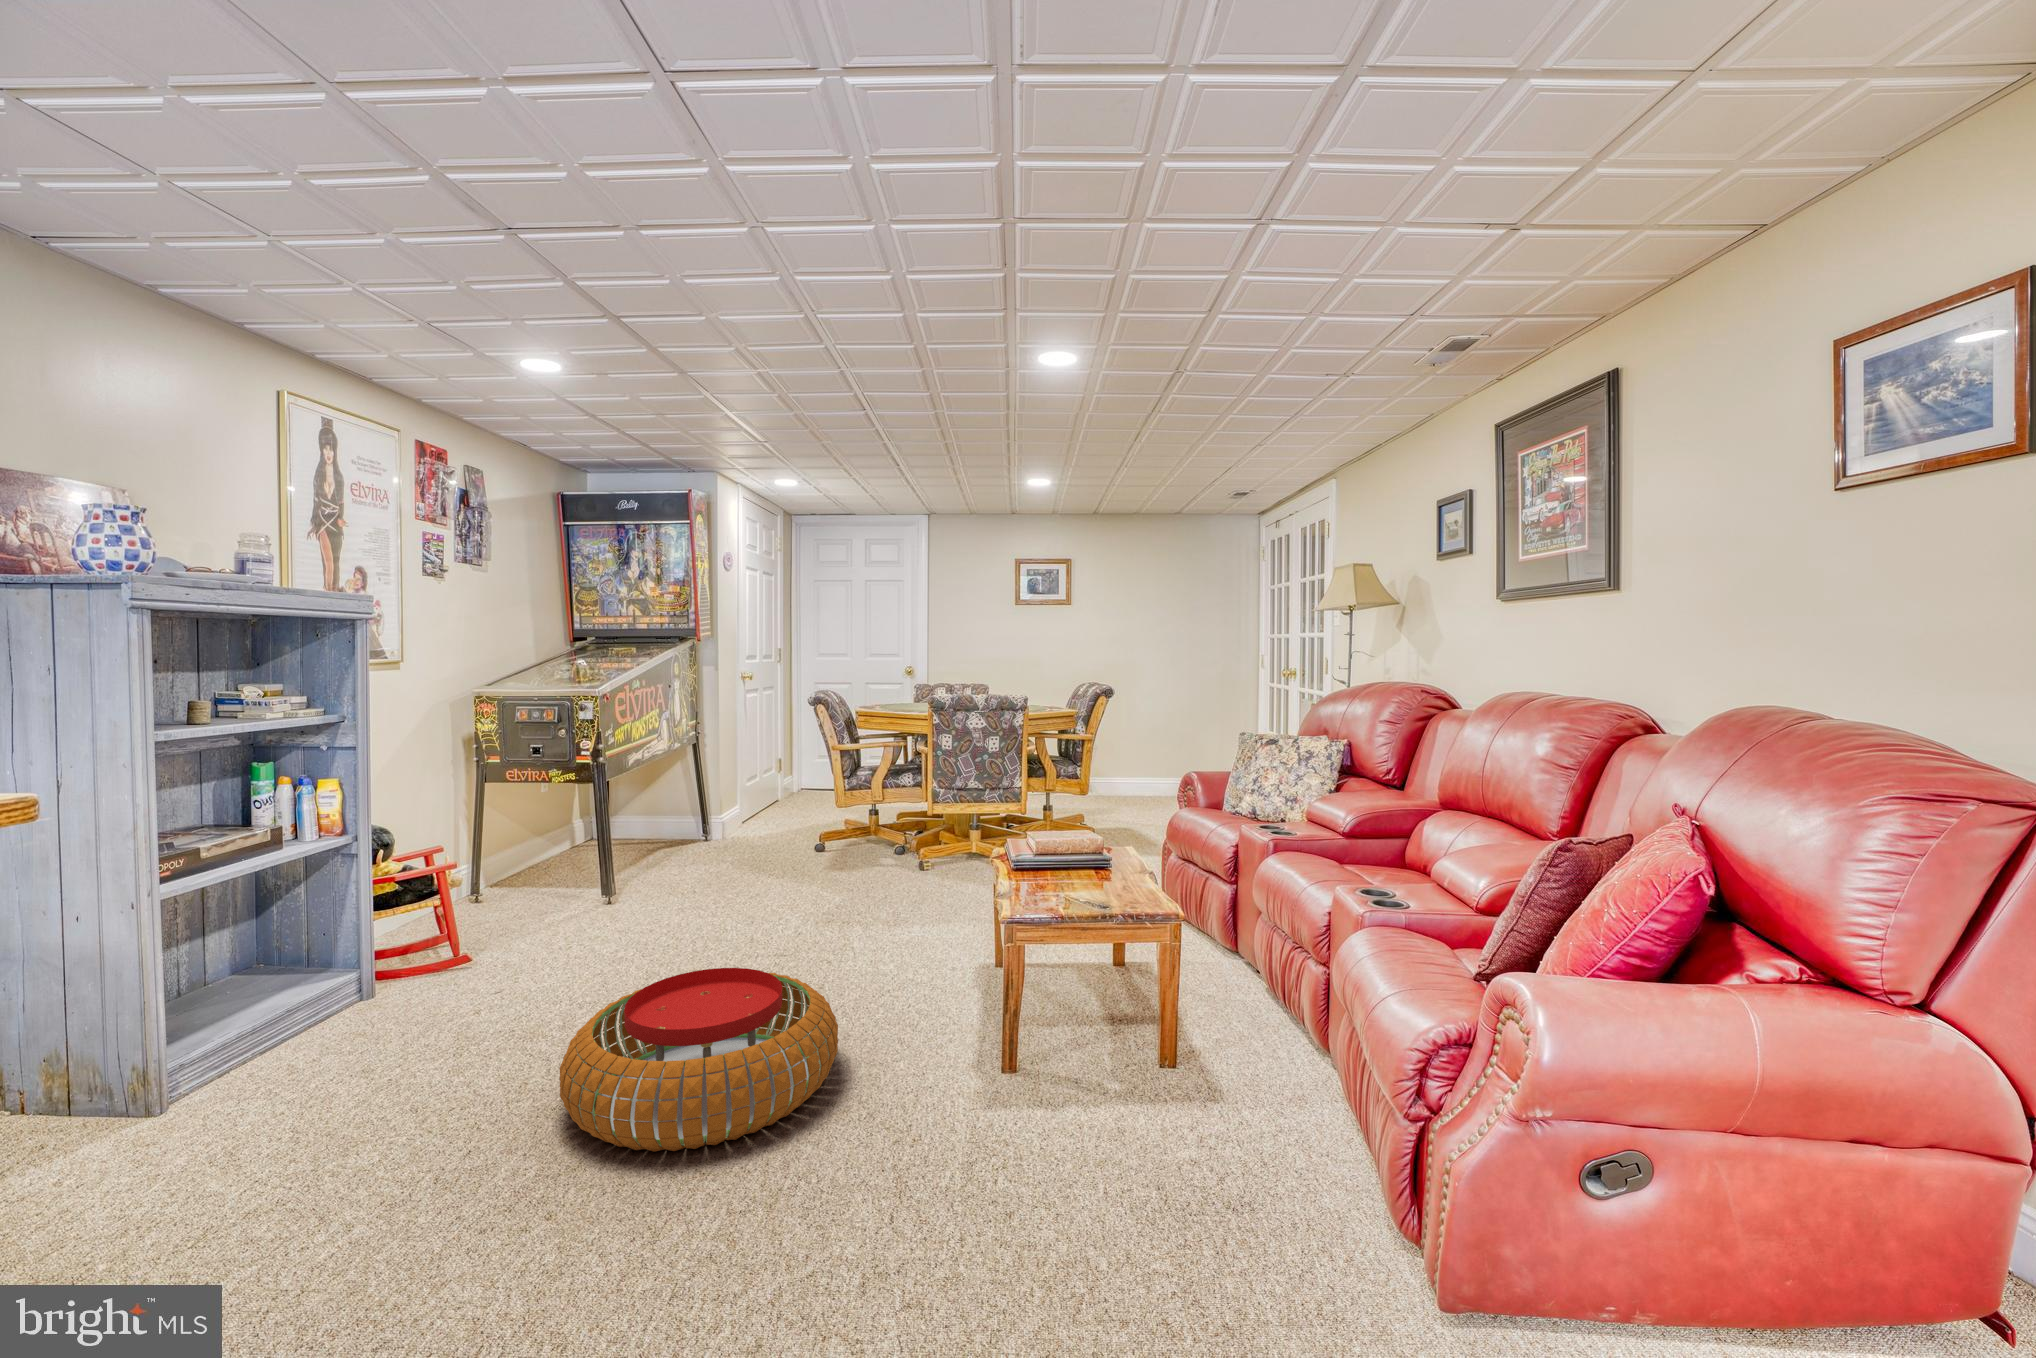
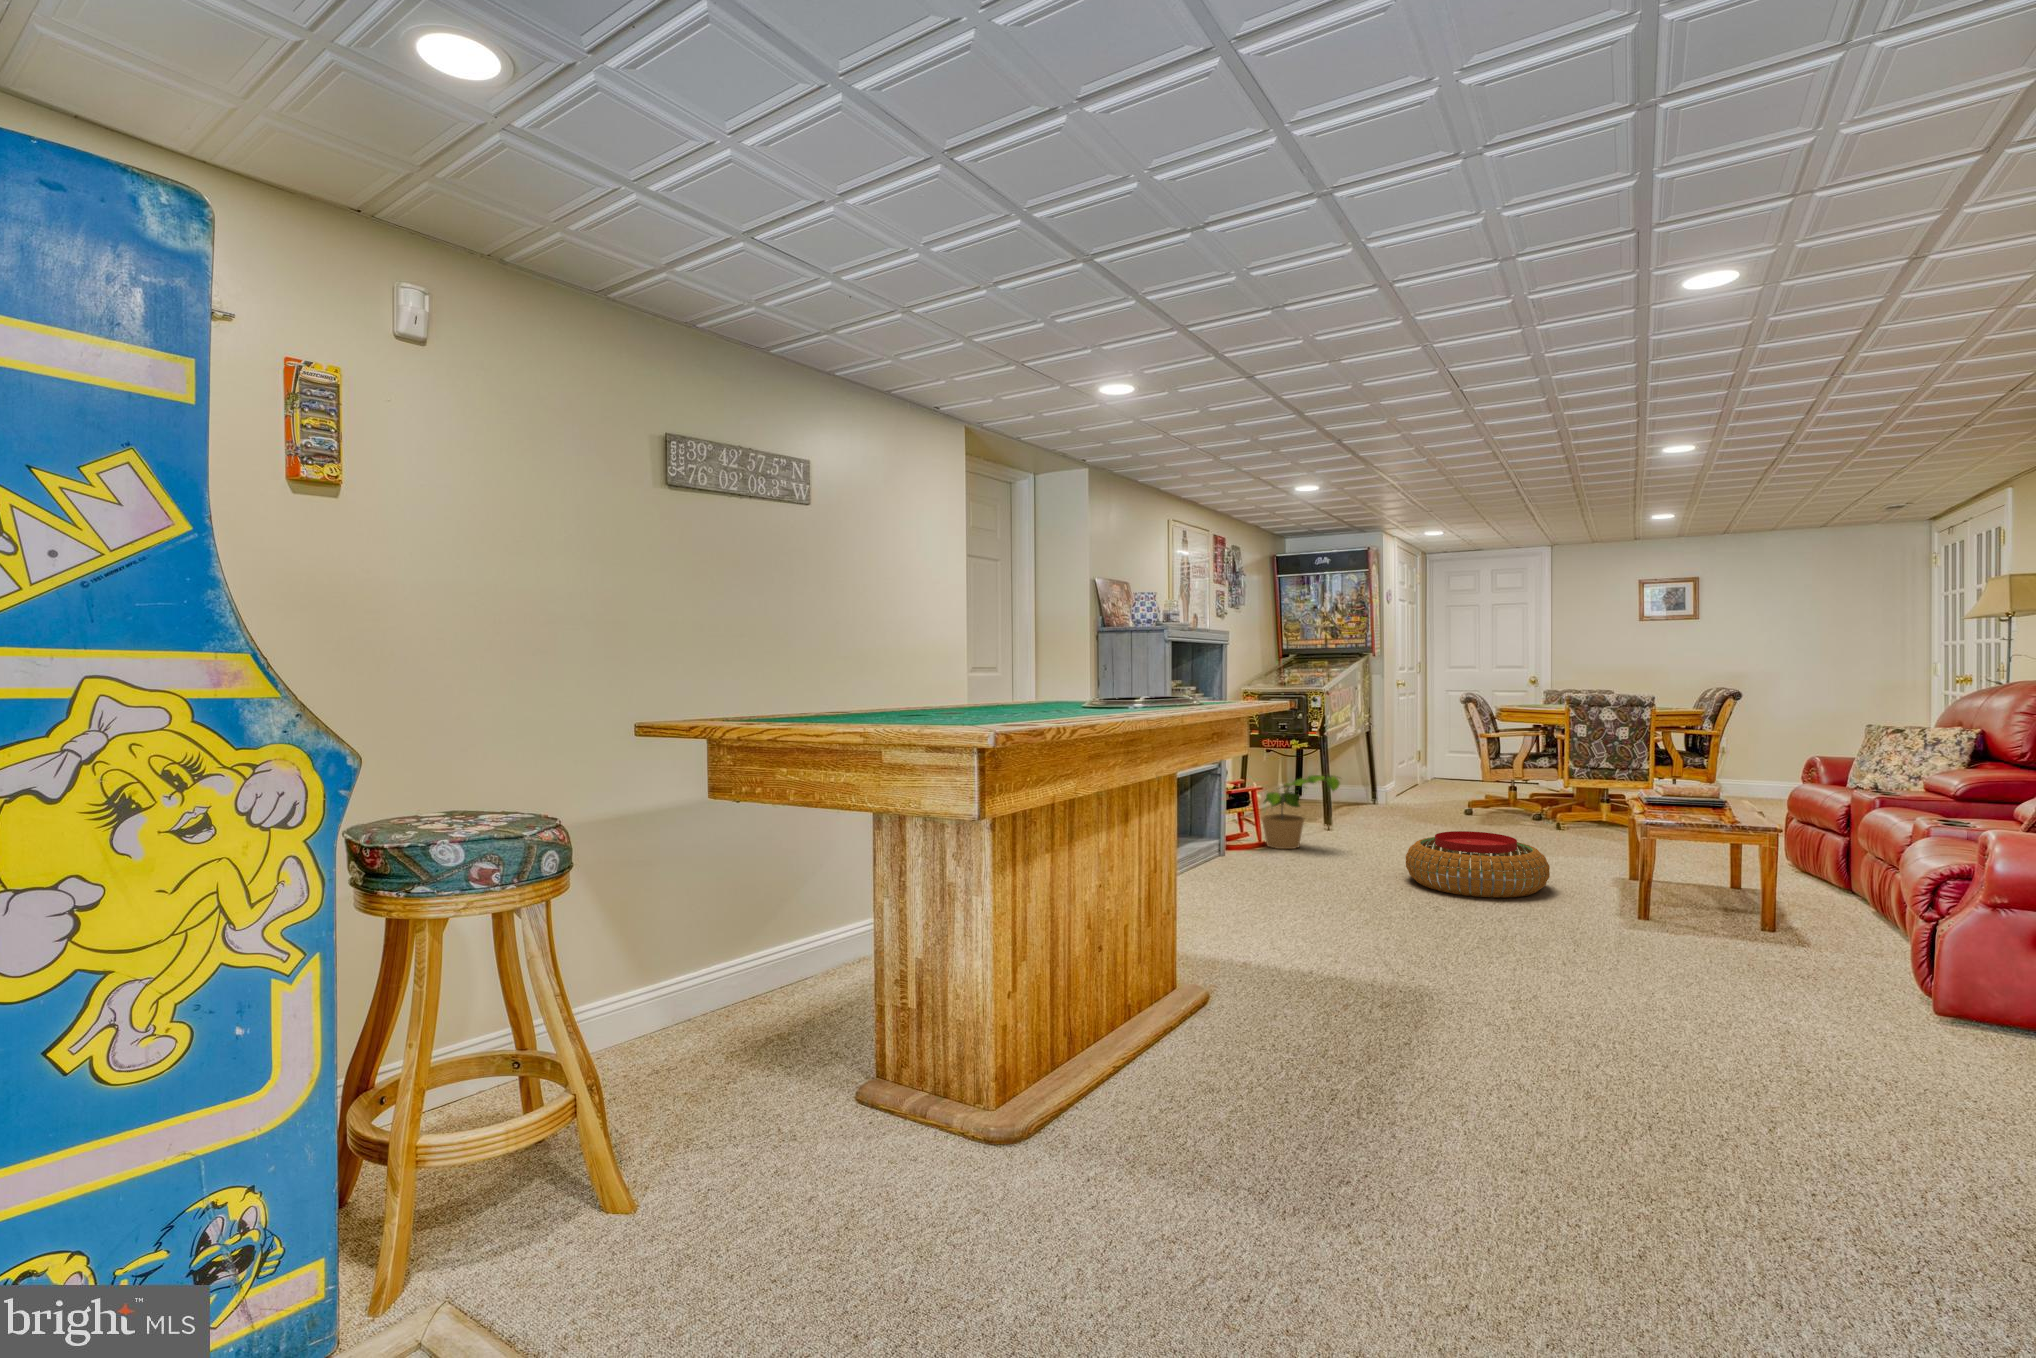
potted plant: none [339,859,524,1014] -> present [1262,775,1340,849]

